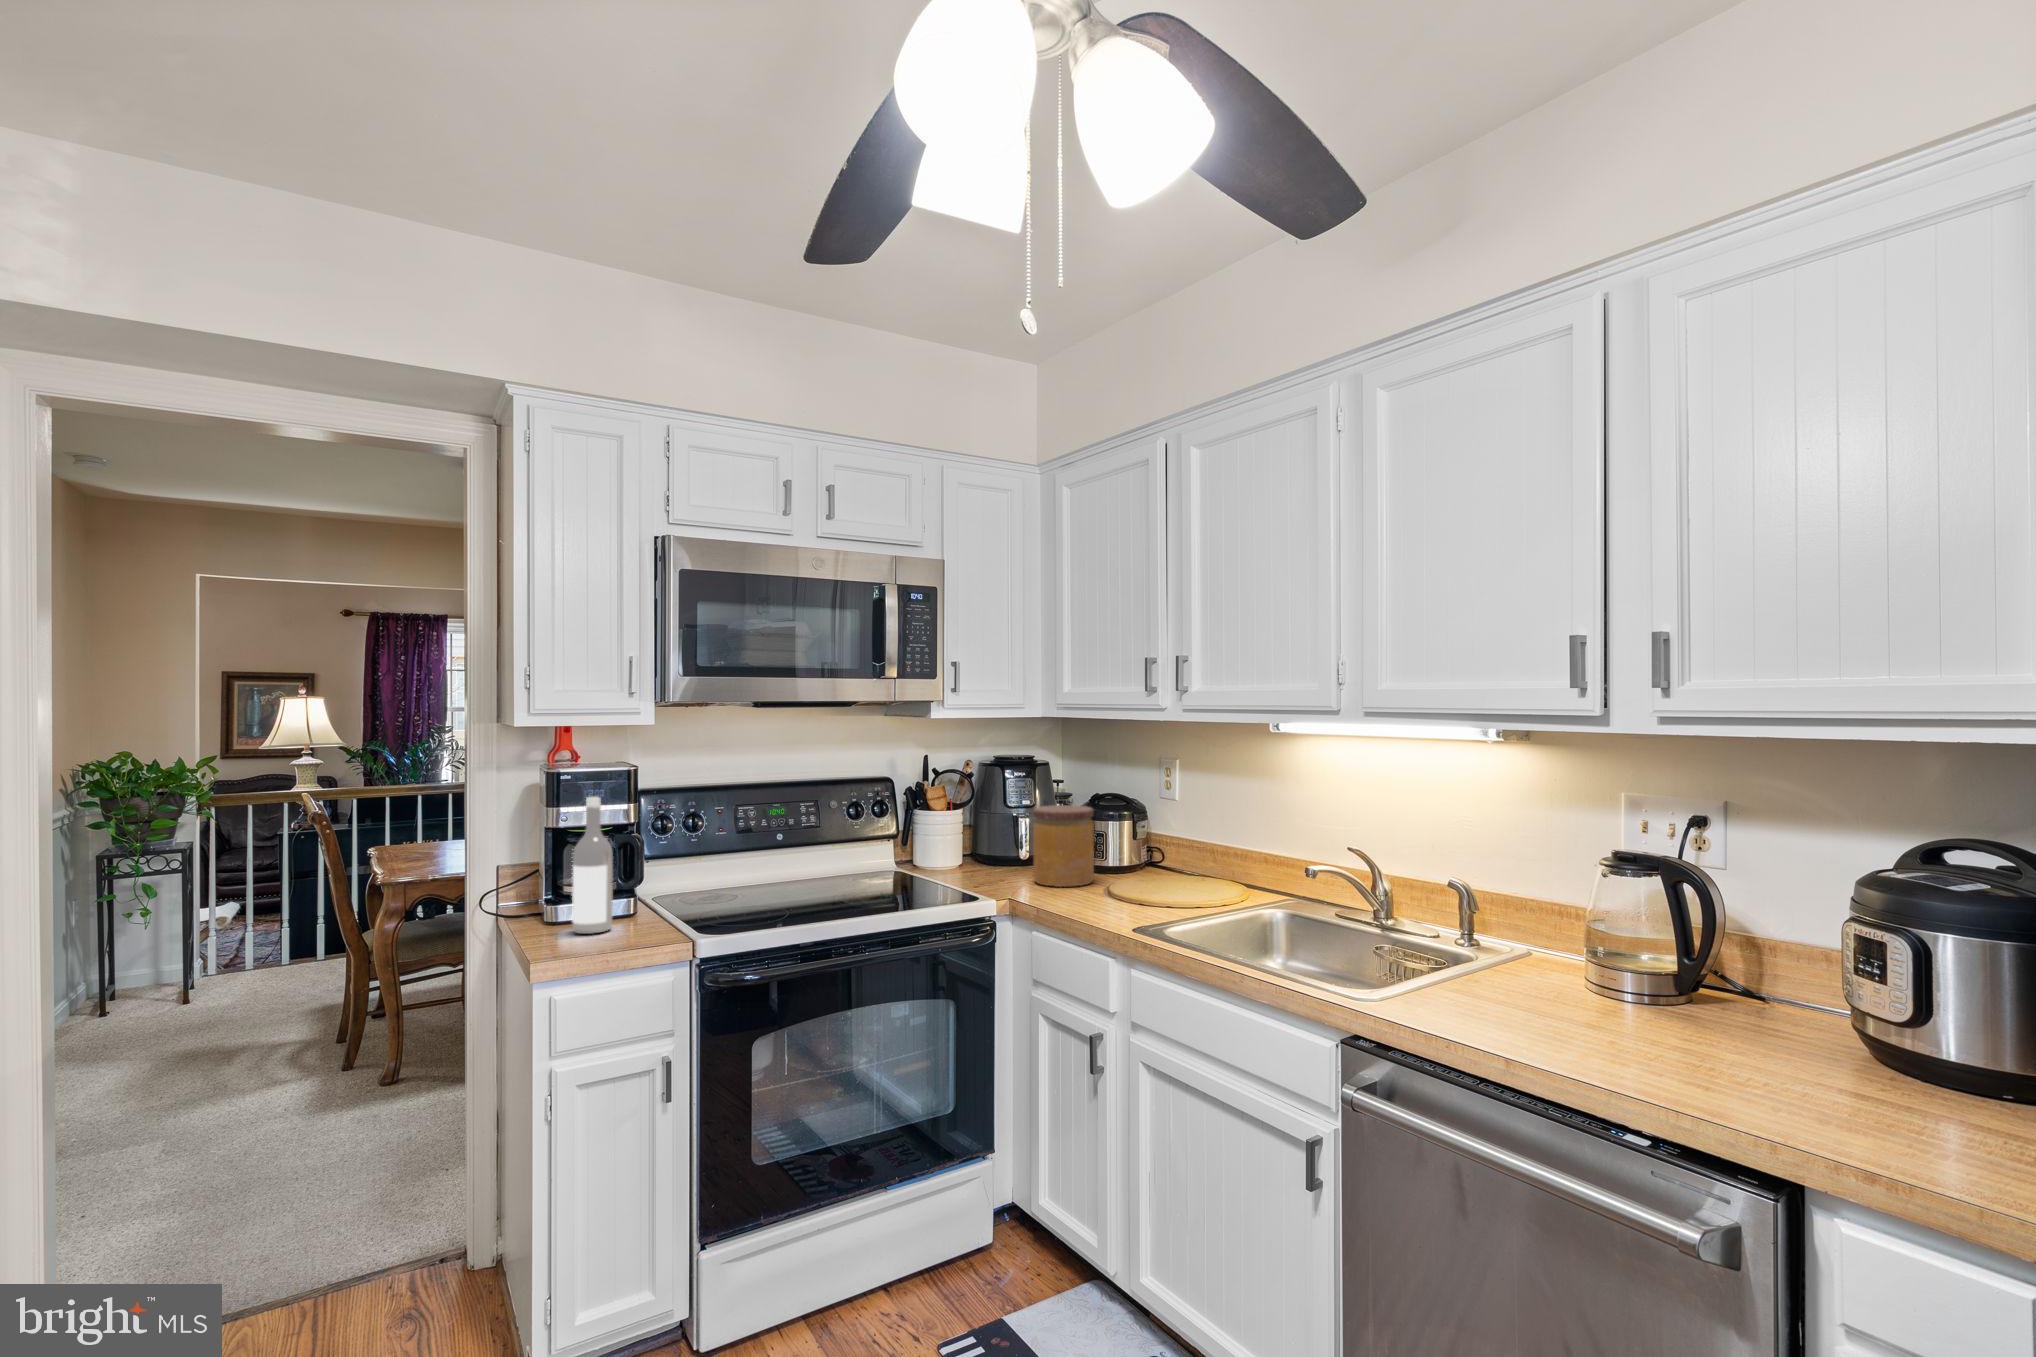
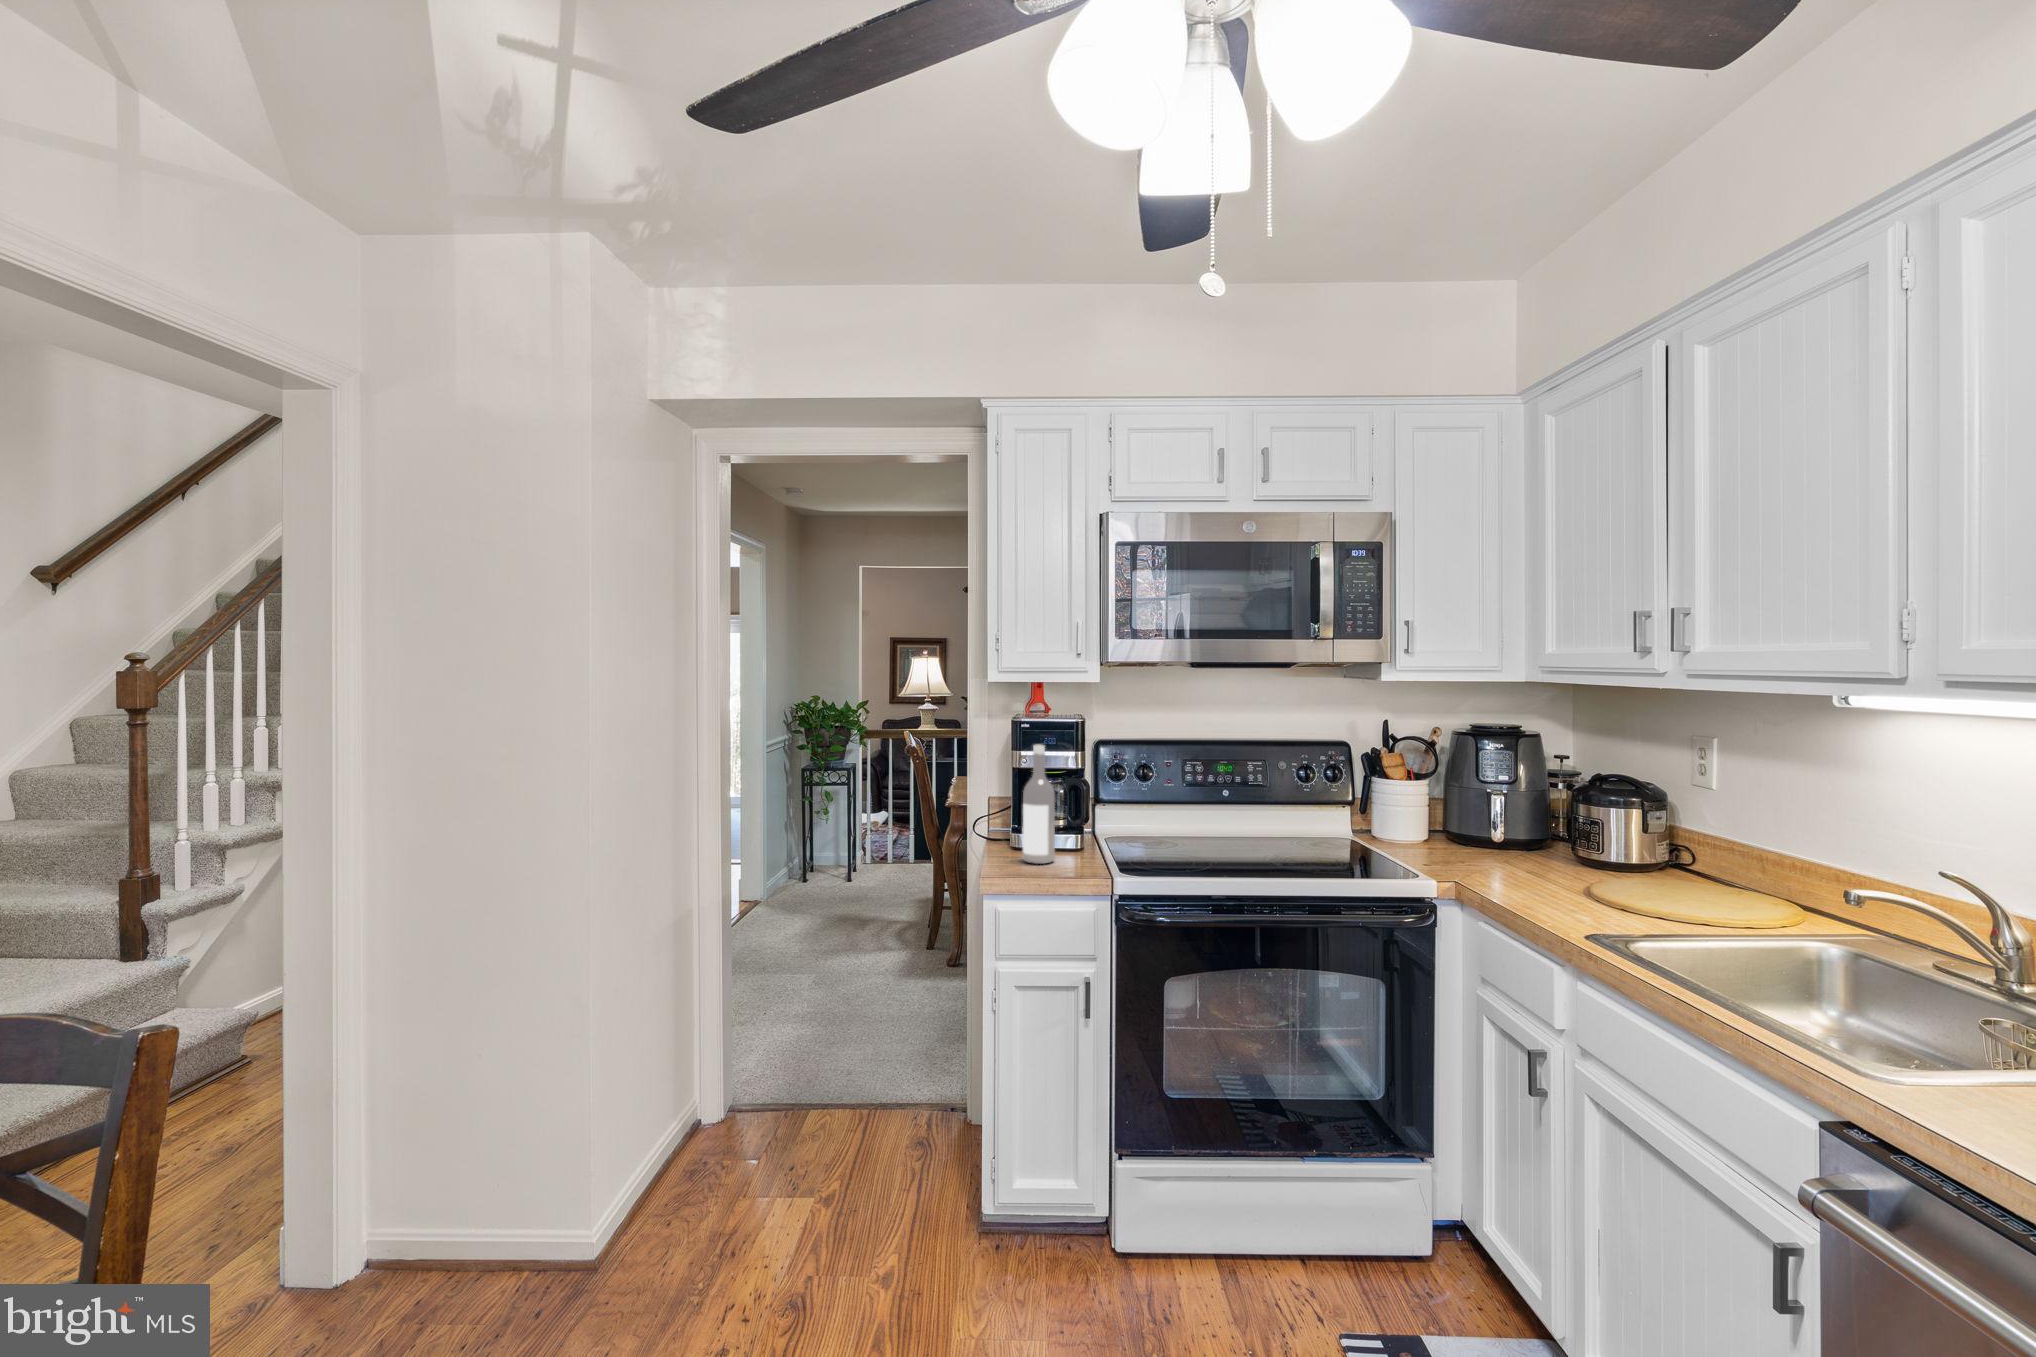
jar: present [1033,805,1094,887] -> none [1496,783,1576,879]

